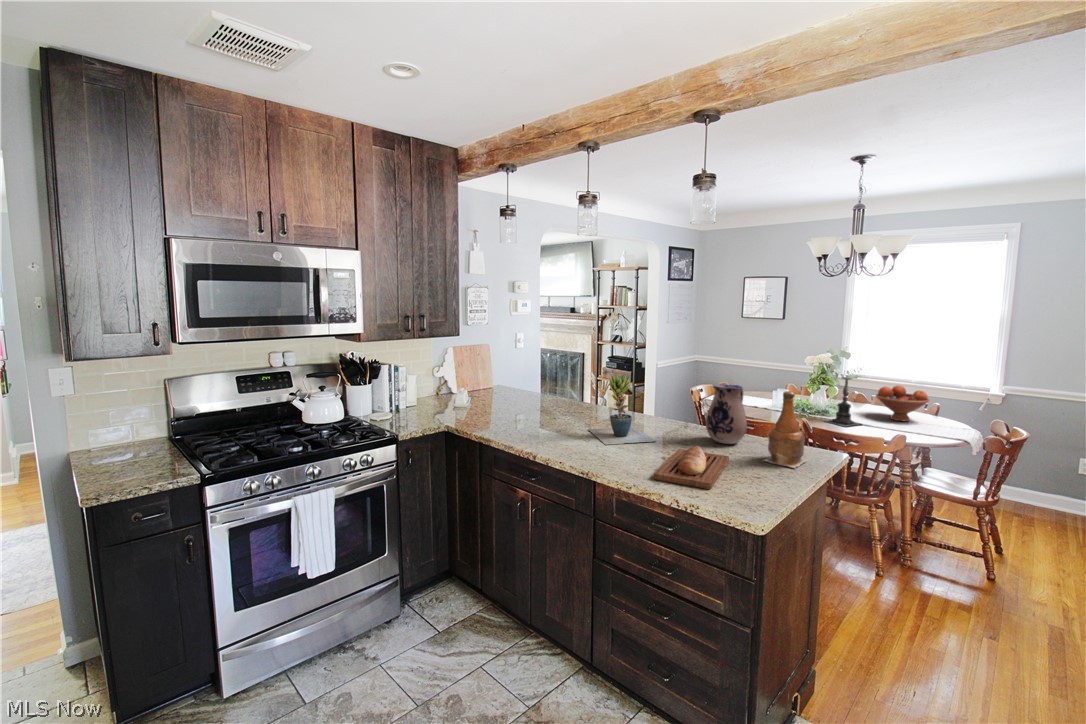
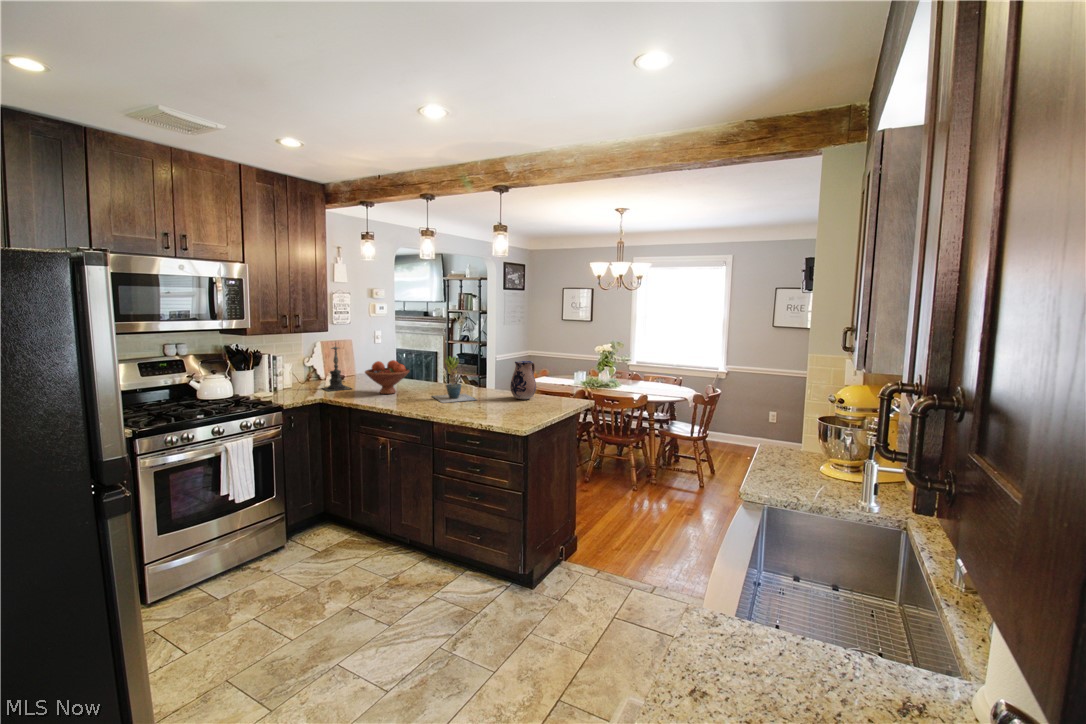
candle holder: present [824,376,860,427] -> present [322,346,351,391]
fruit bowl: present [876,386,929,421] -> present [365,360,409,394]
bottle: present [763,391,807,468] -> none [541,361,569,408]
bread loaf: present [653,446,729,489] -> none [469,398,520,419]

